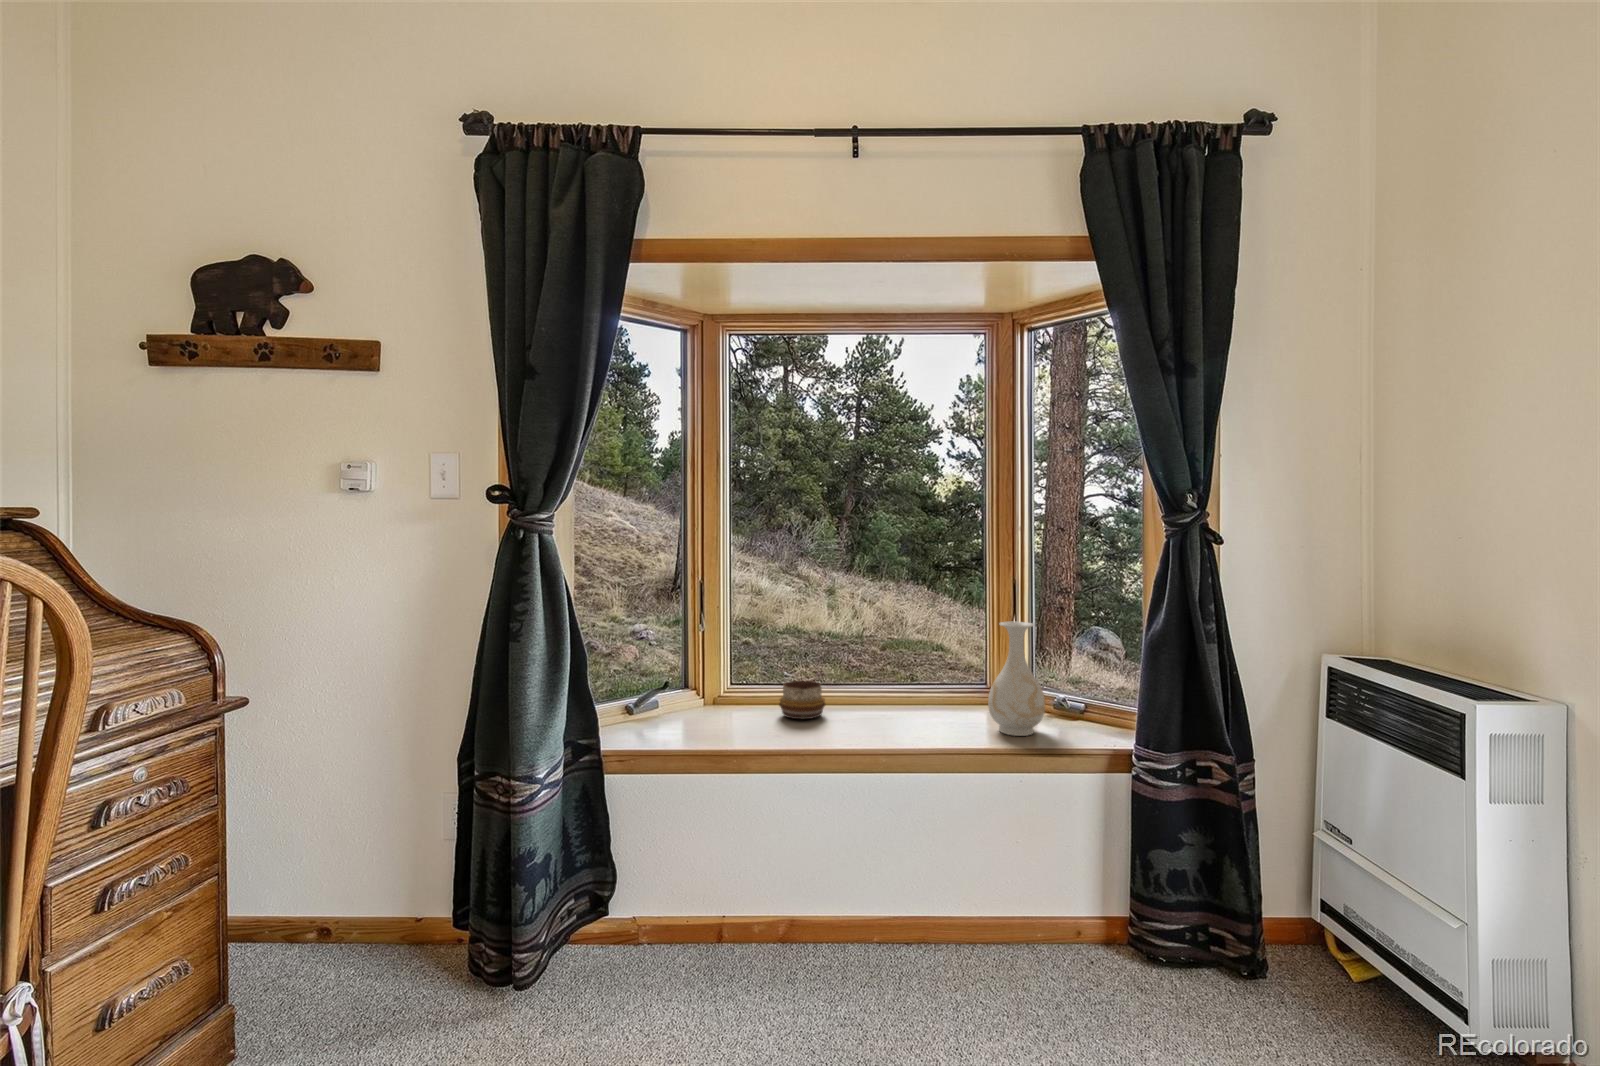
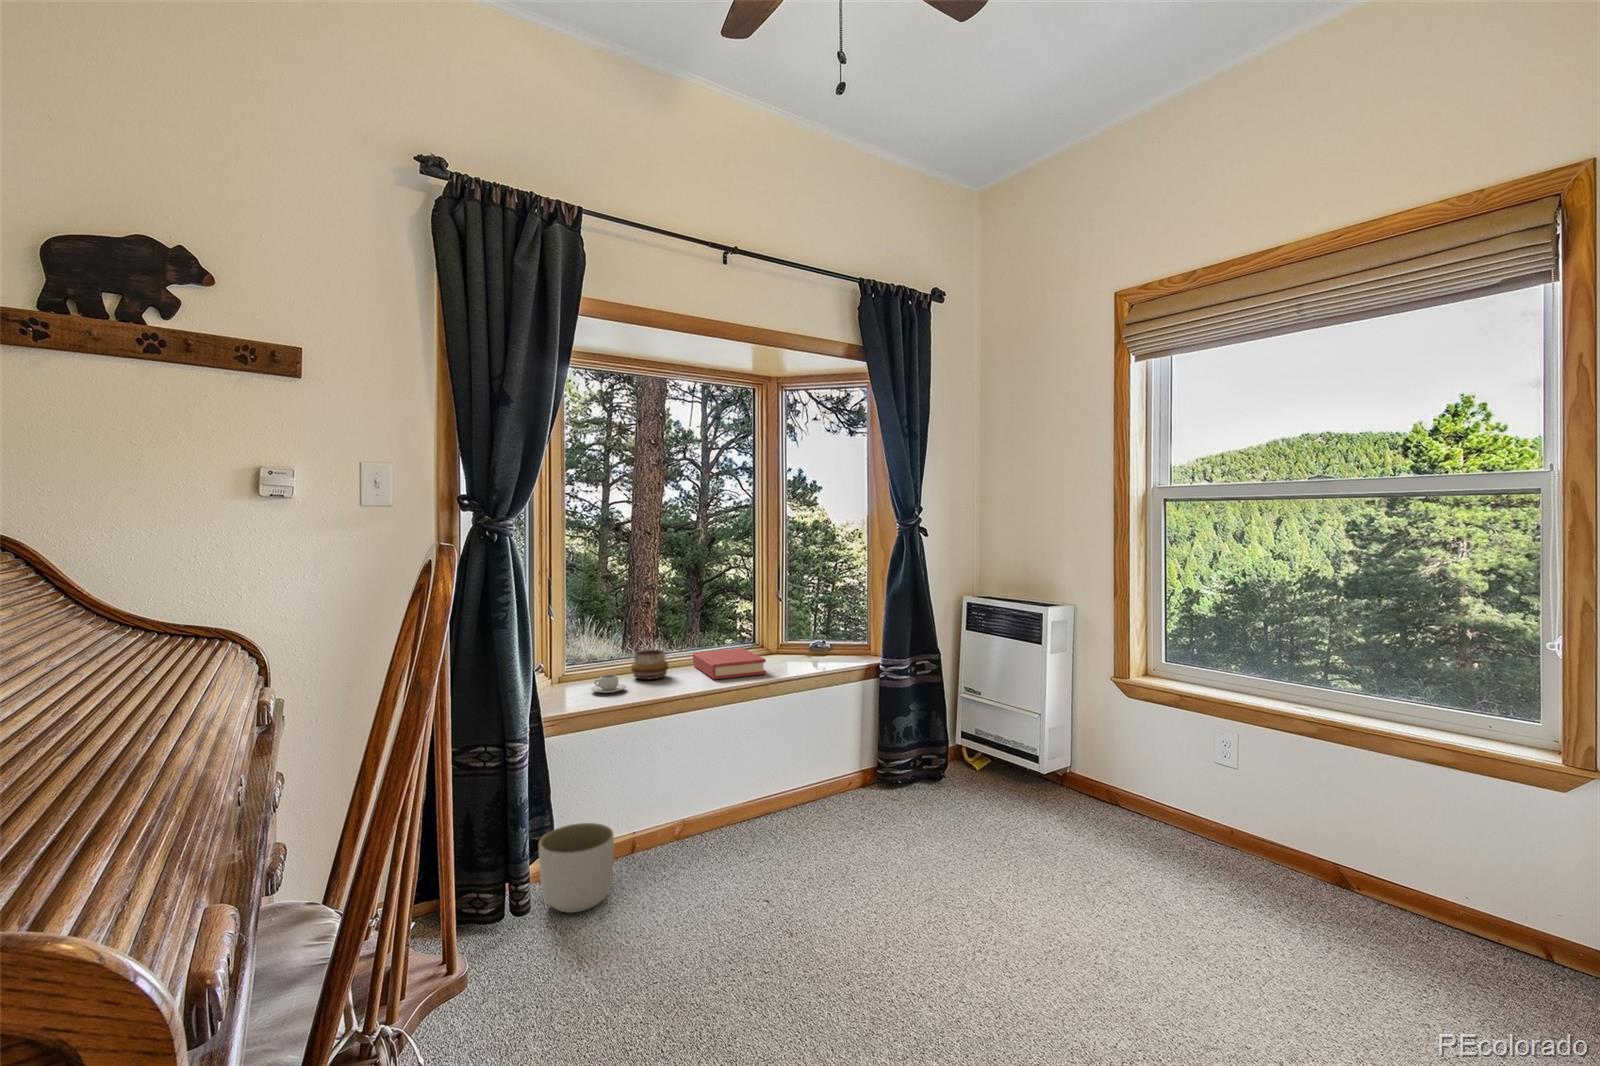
vase: present [988,621,1045,736] -> none [784,589,822,666]
hardback book: none [861,691,942,739] -> present [693,648,766,679]
teacup: none [709,706,751,729] -> present [591,675,626,693]
planter: none [565,884,655,1000] -> present [539,823,614,913]

